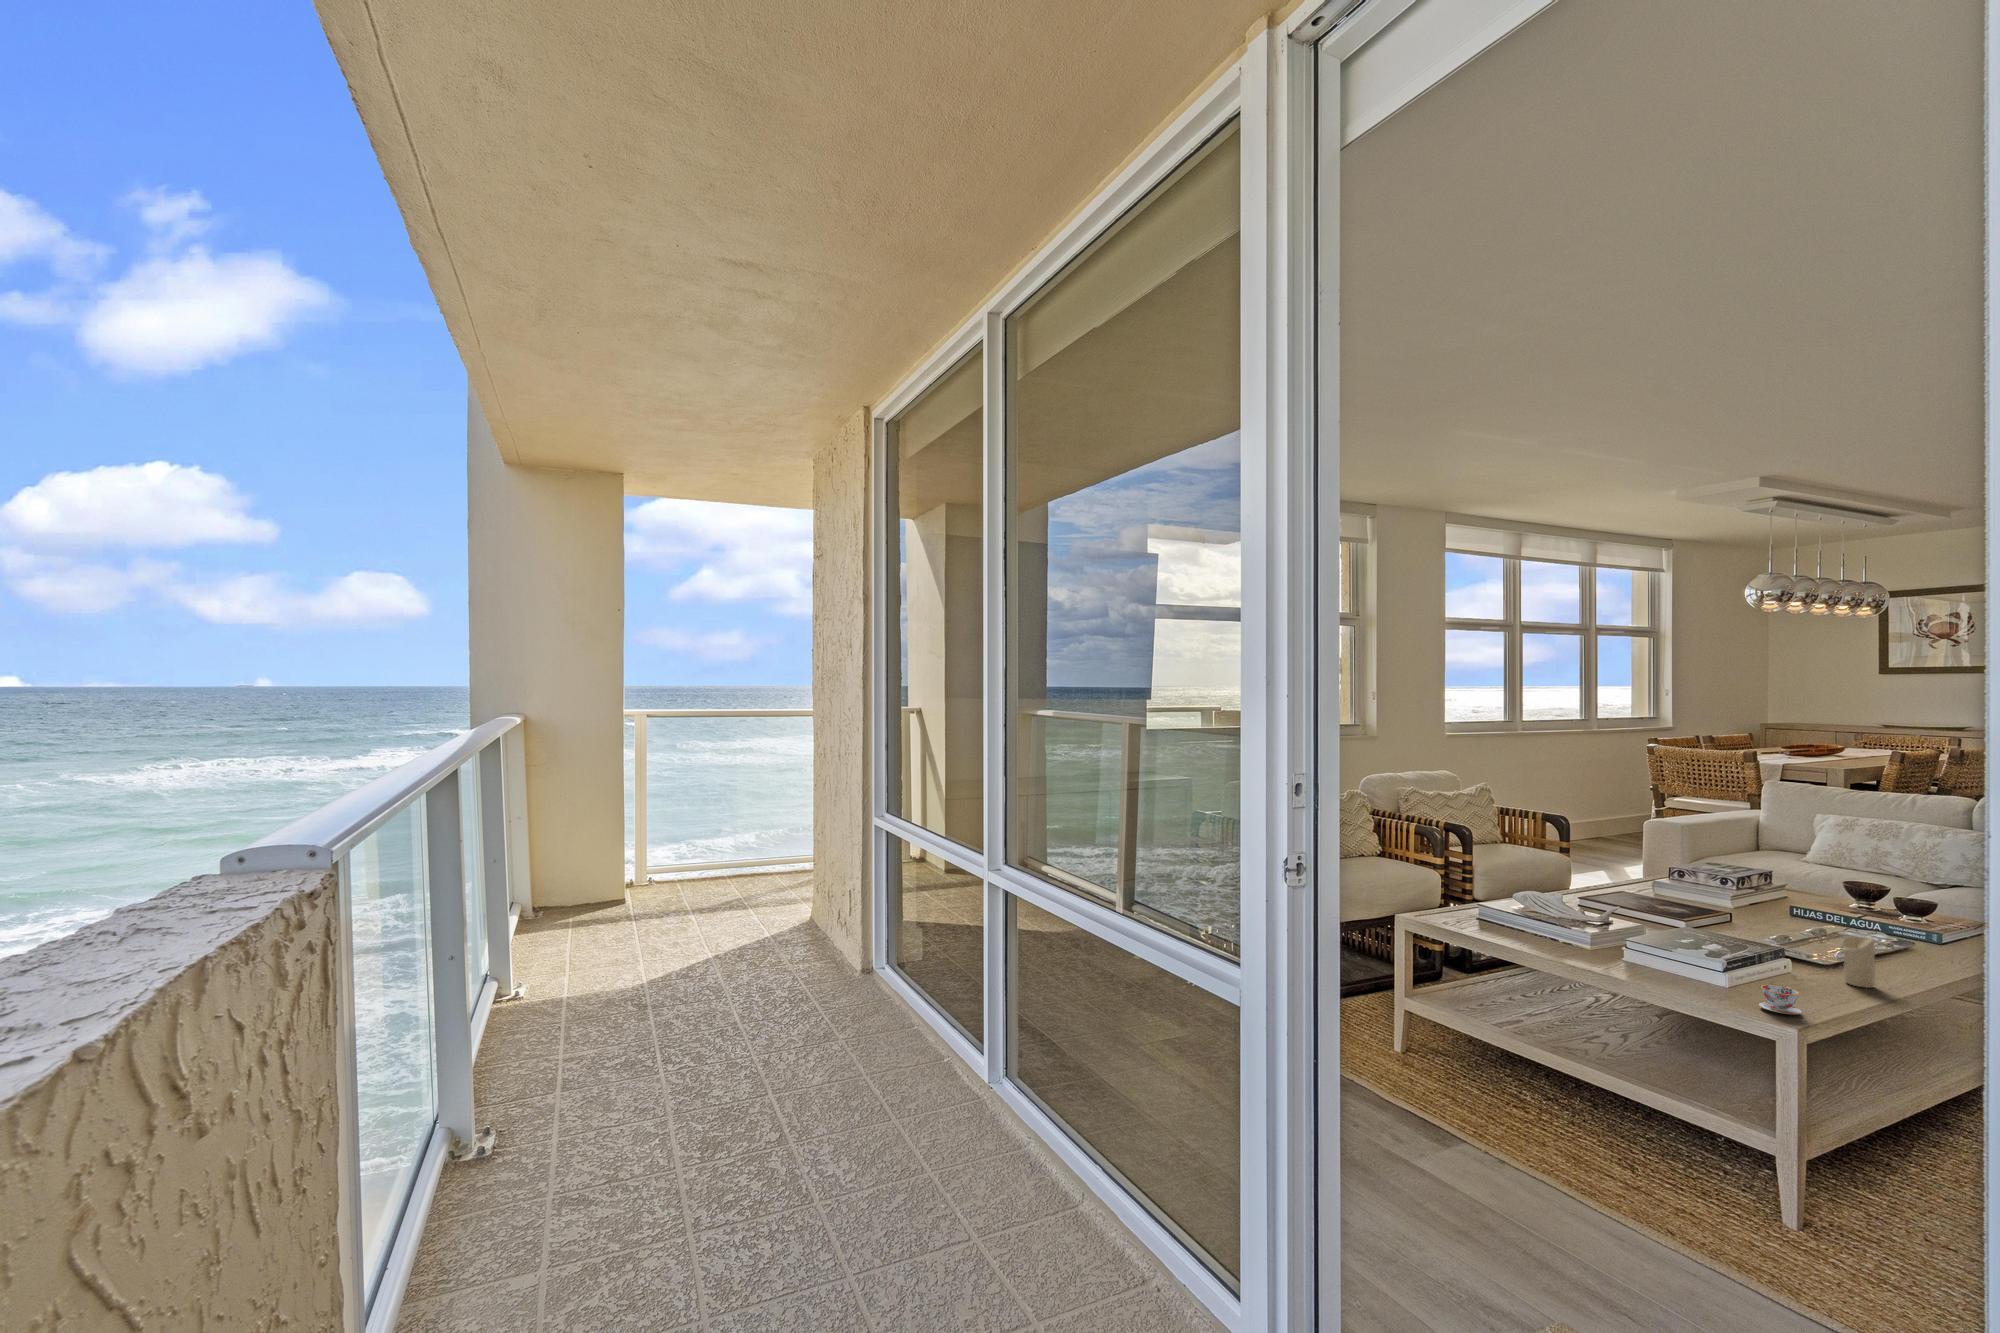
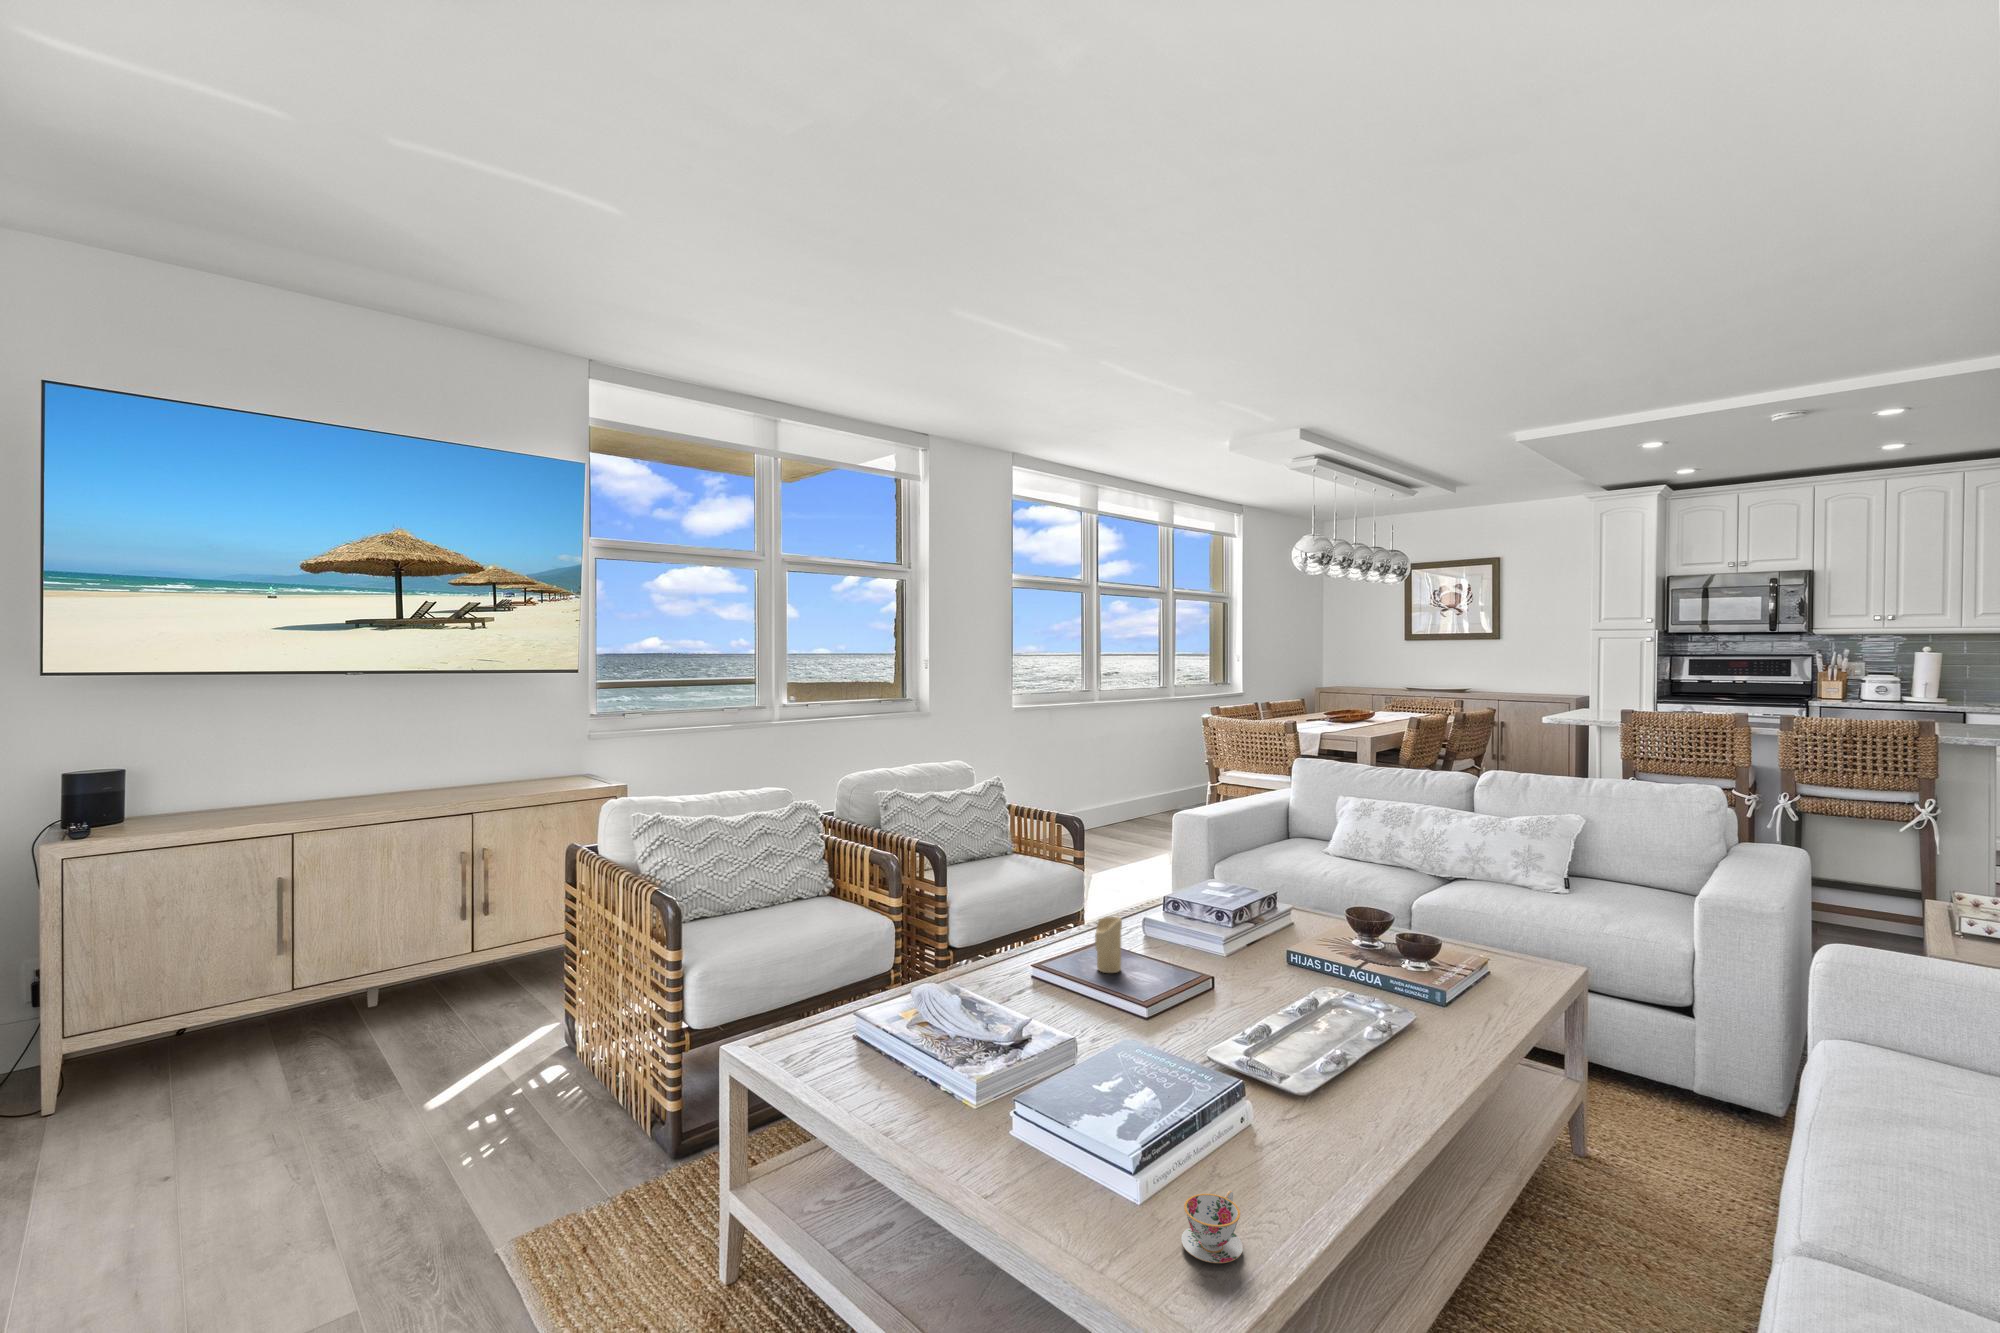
candle: present [1842,936,1875,988] -> present [1095,917,1122,973]

